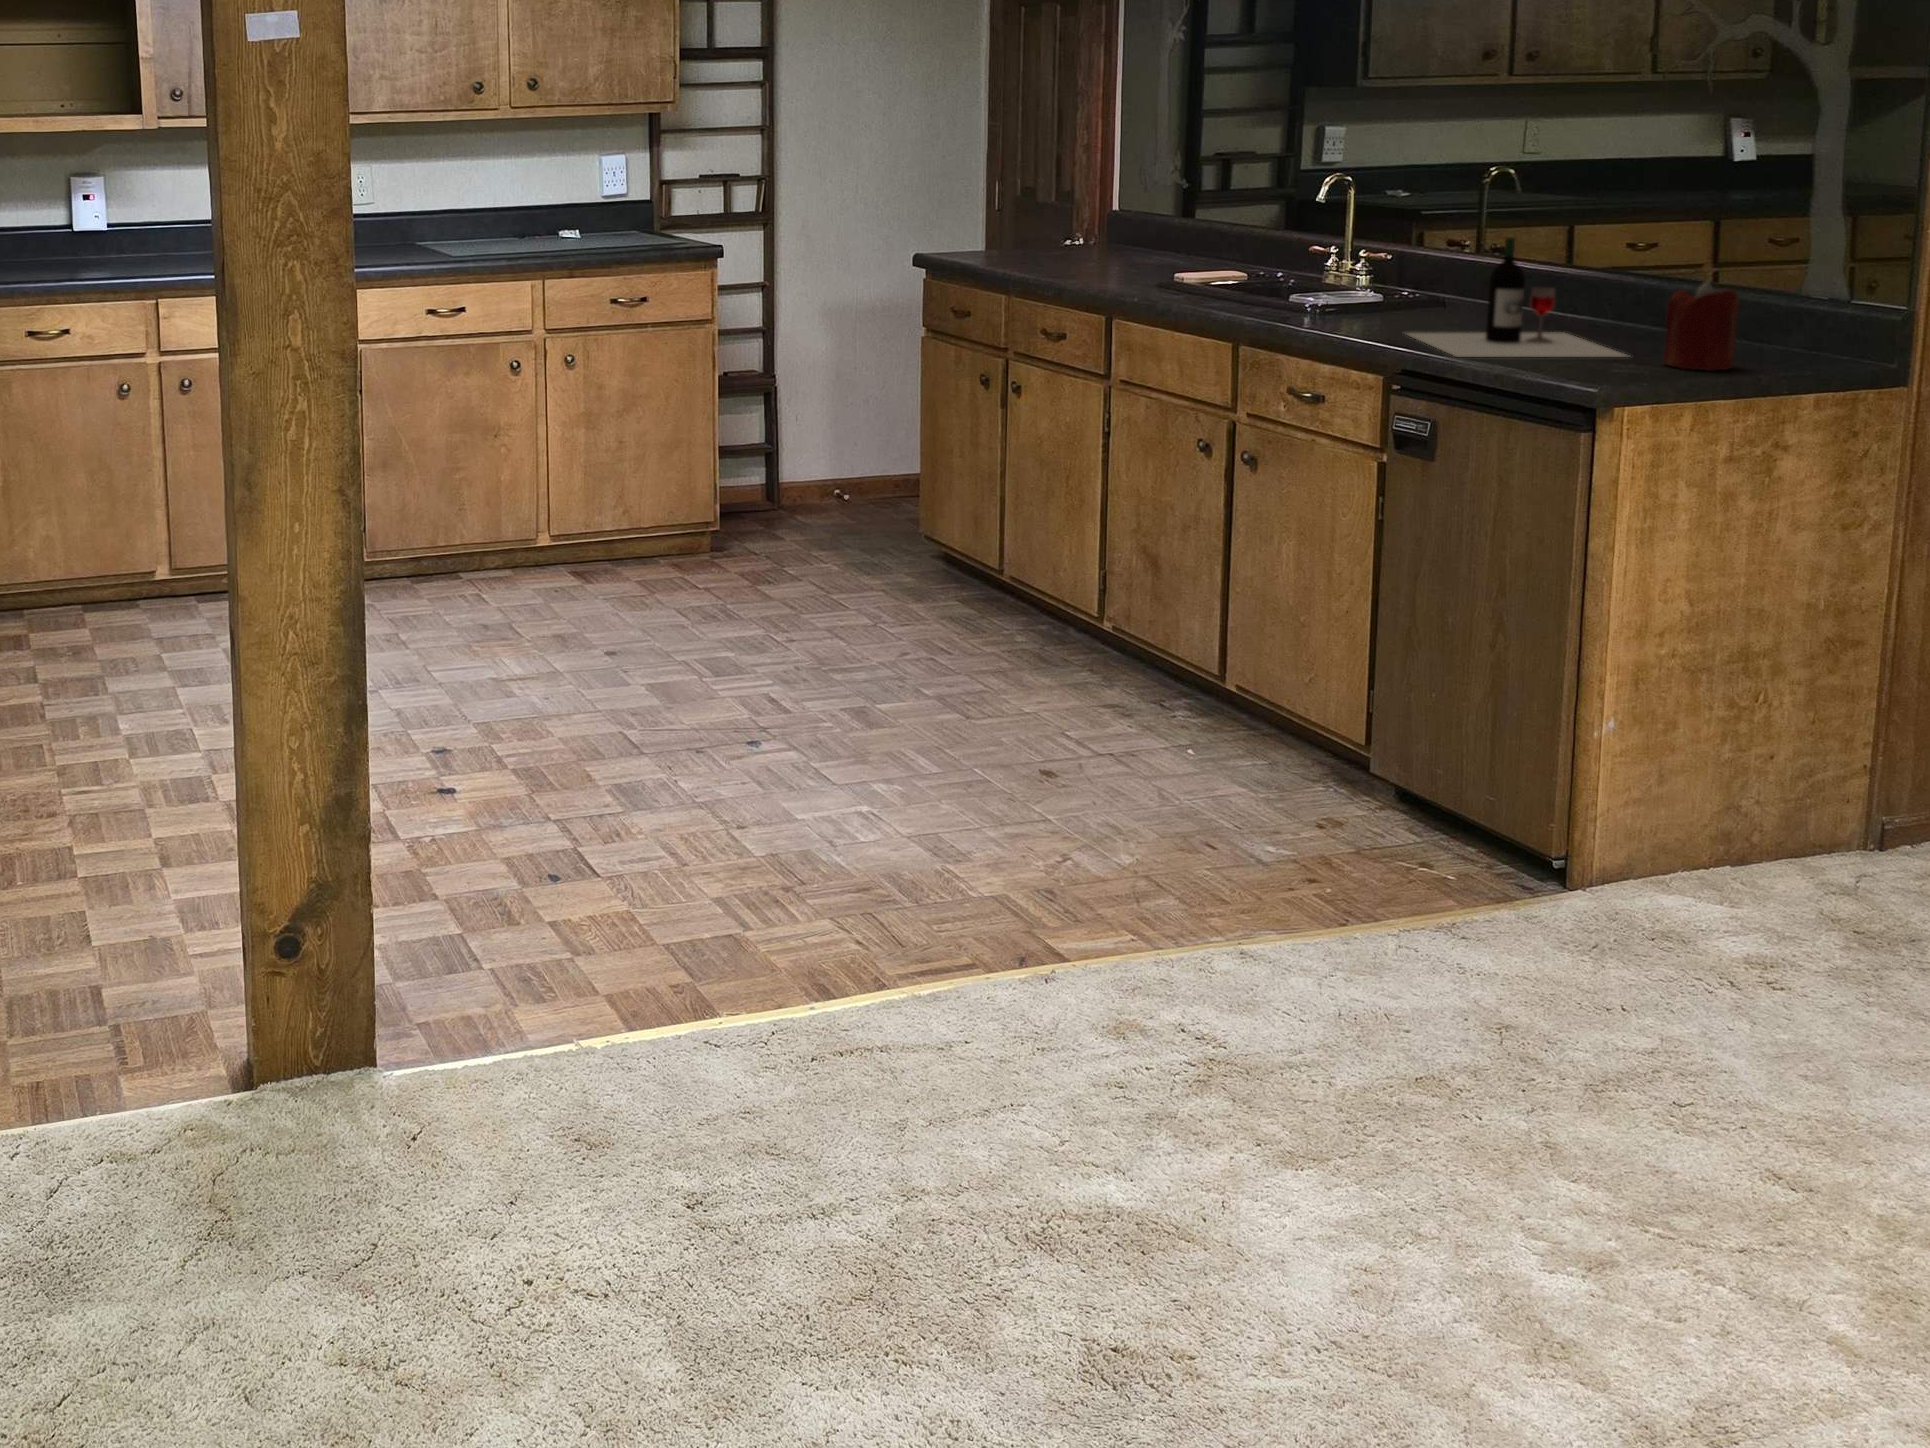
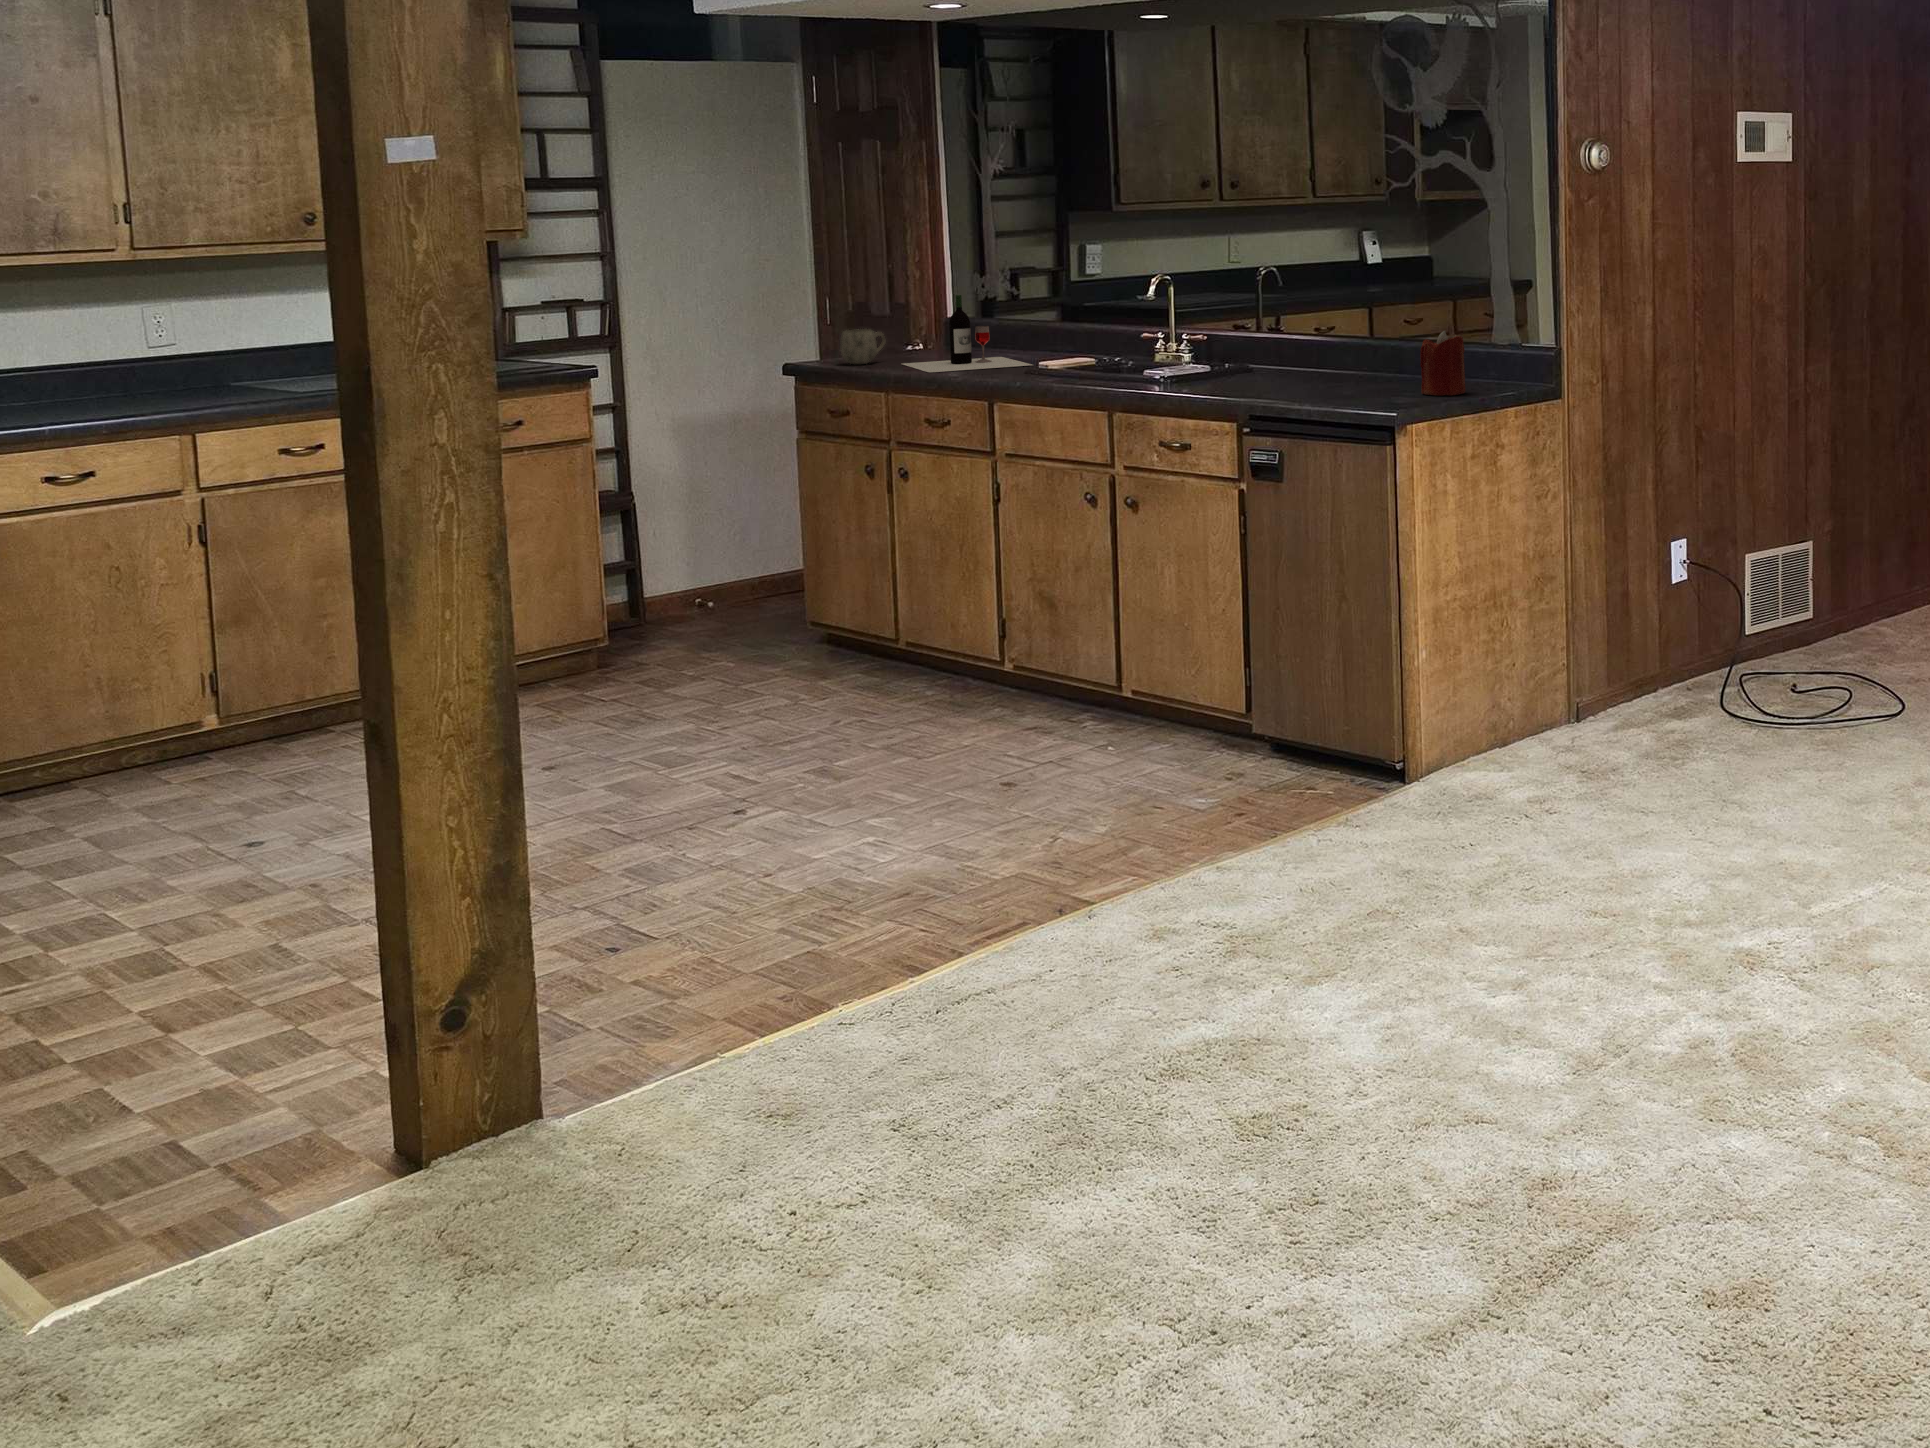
mug: none [973,222,1026,262] -> present [840,329,886,364]
wine bottle: present [1407,237,1627,357] -> present [903,295,1032,372]

